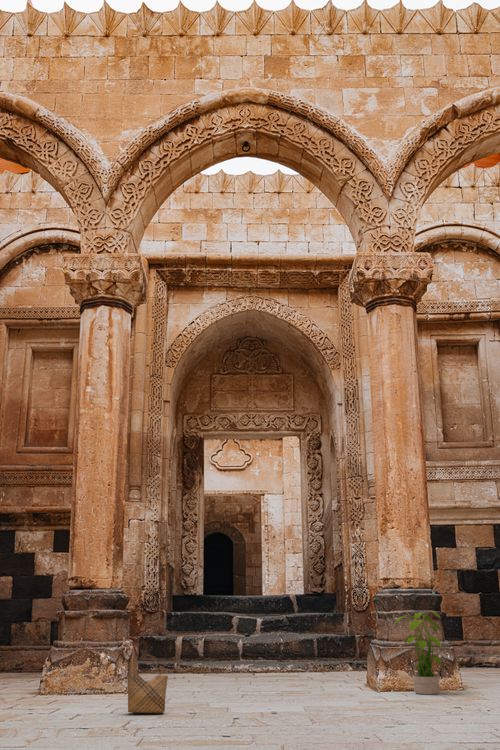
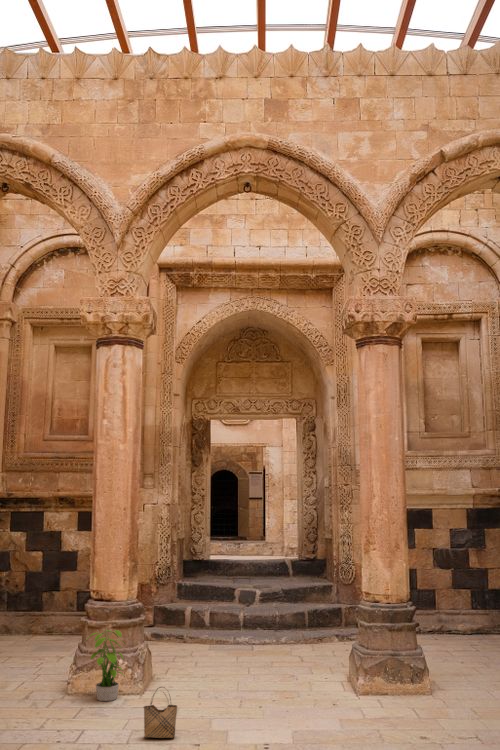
potted plant: present [393,611,443,695] -> present [85,630,125,701]

